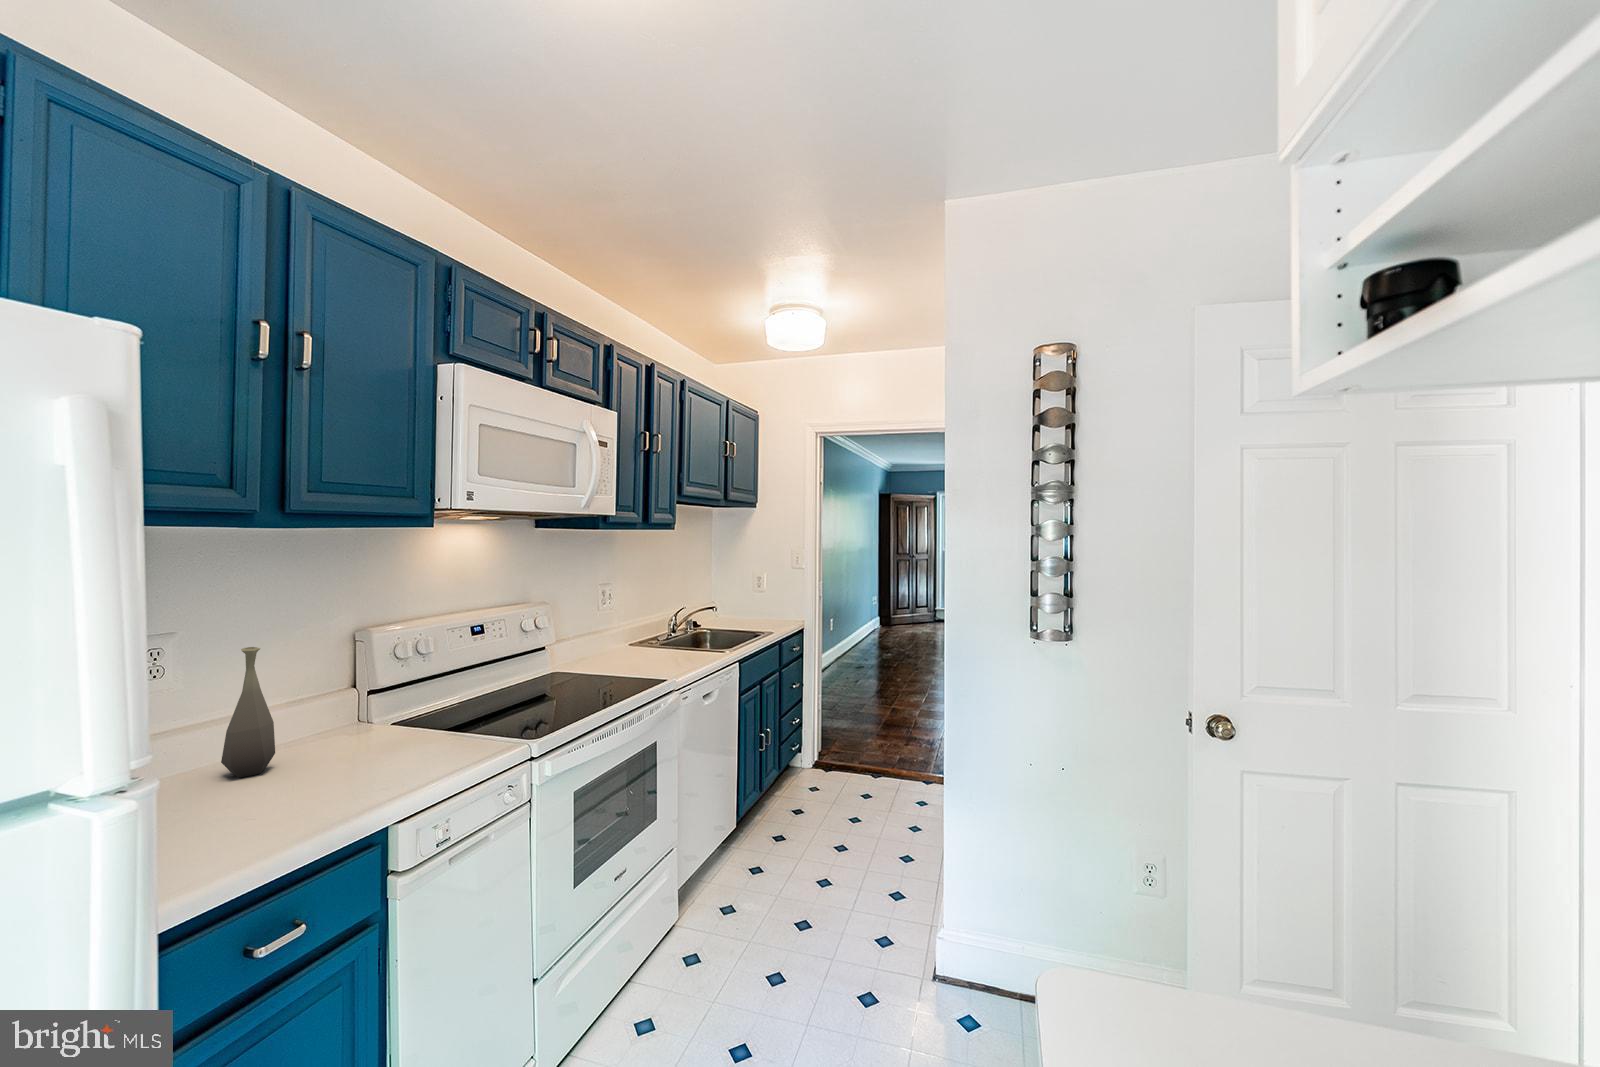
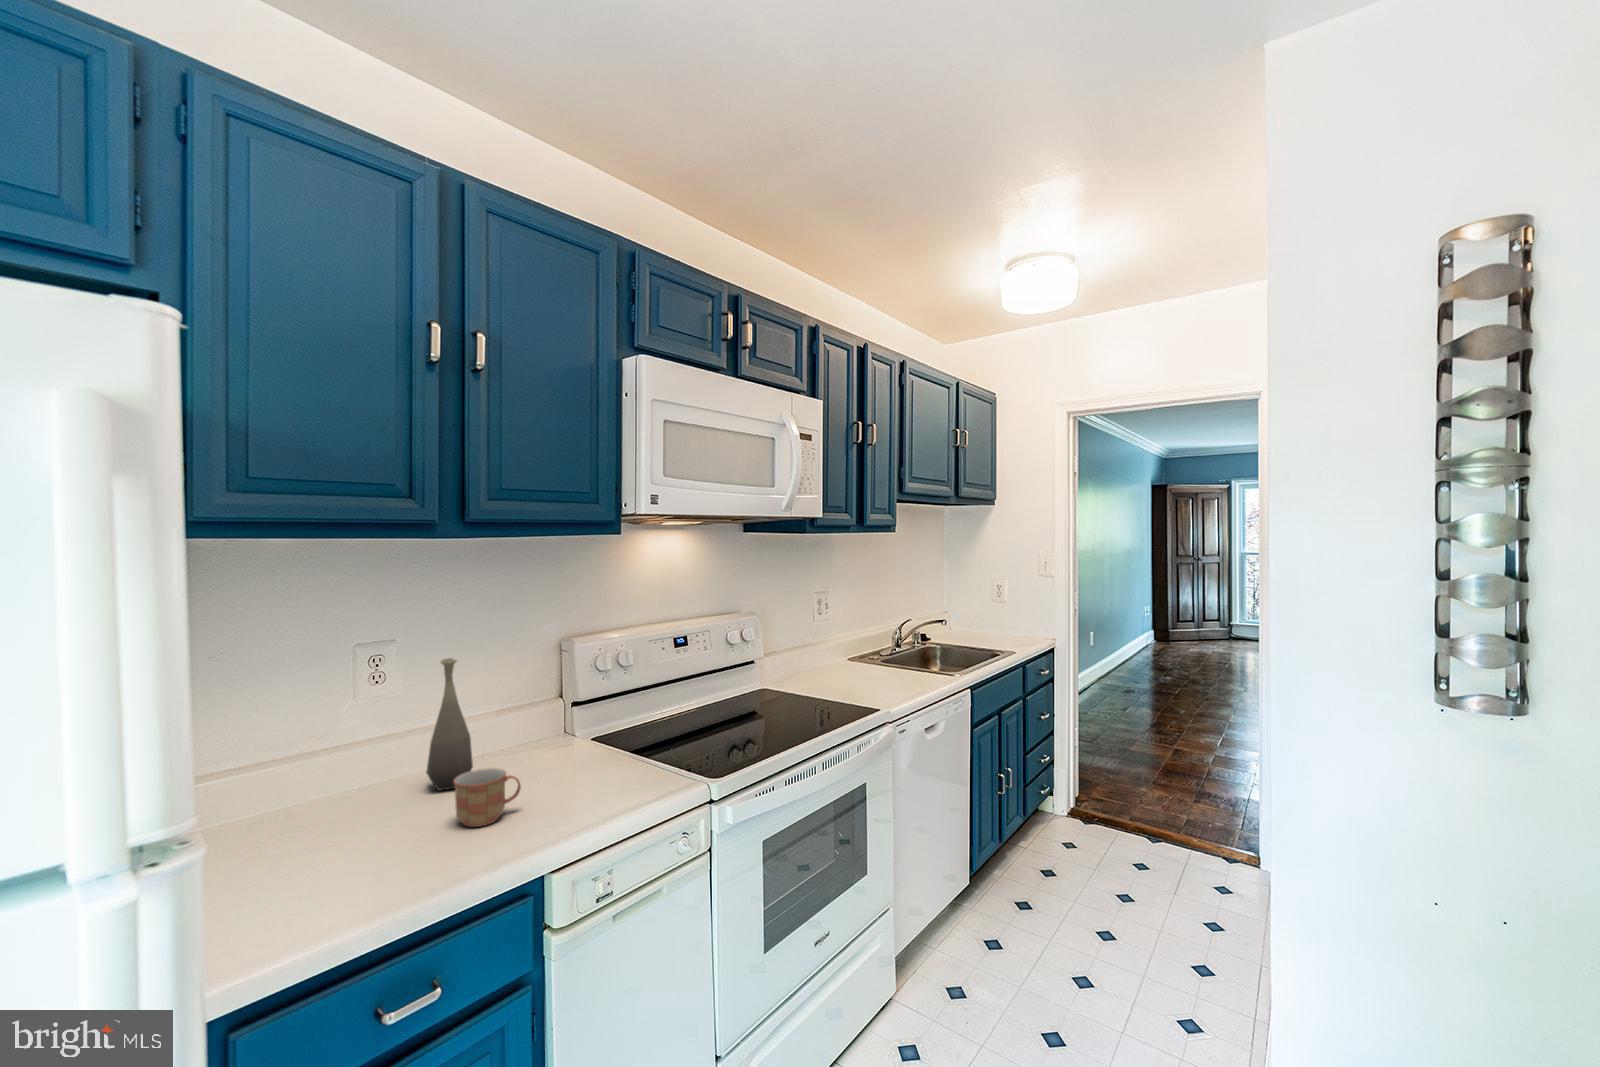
mug: none [275,745,345,799] -> present [453,768,521,827]

